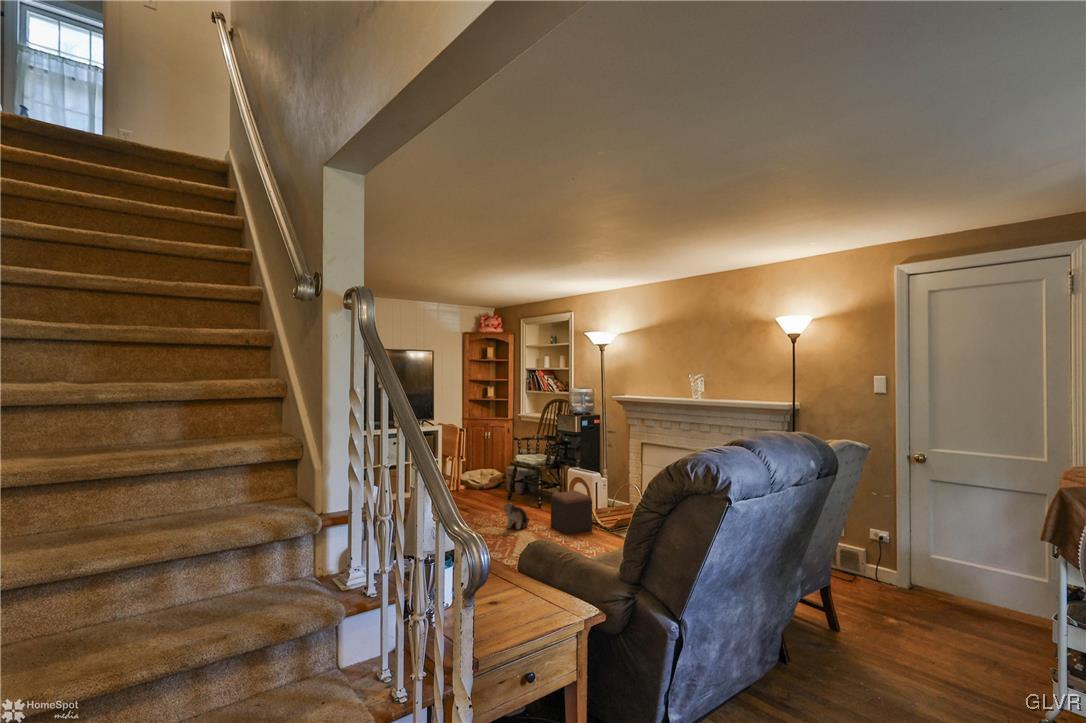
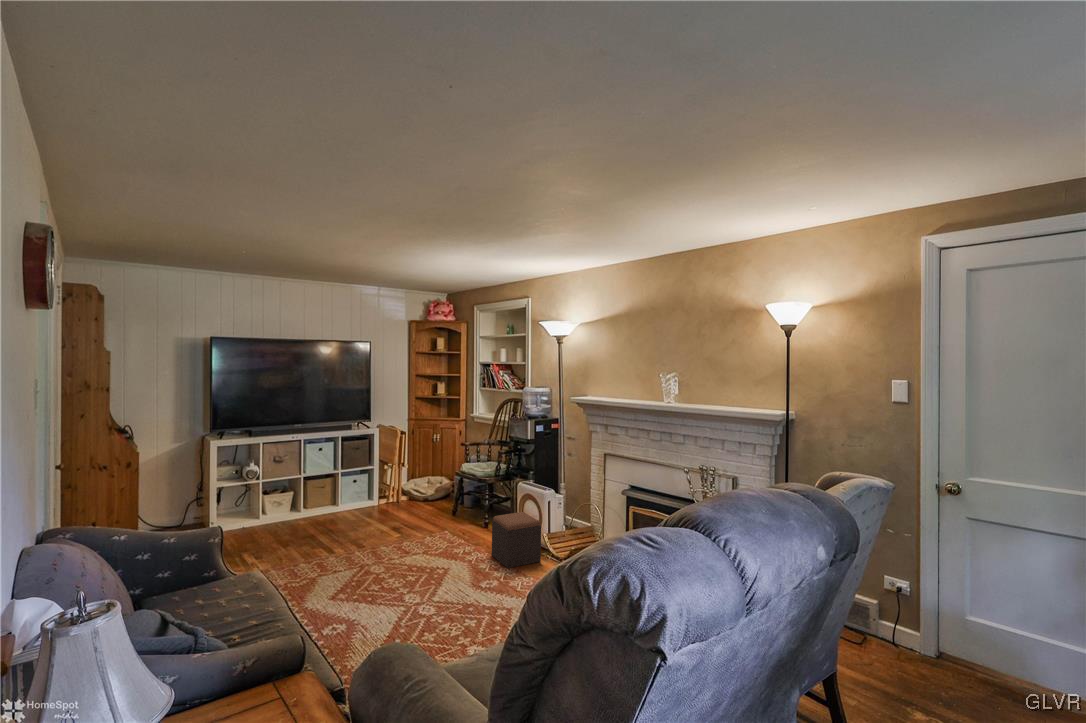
plush toy: present [504,502,529,529] -> none [428,528,467,561]

